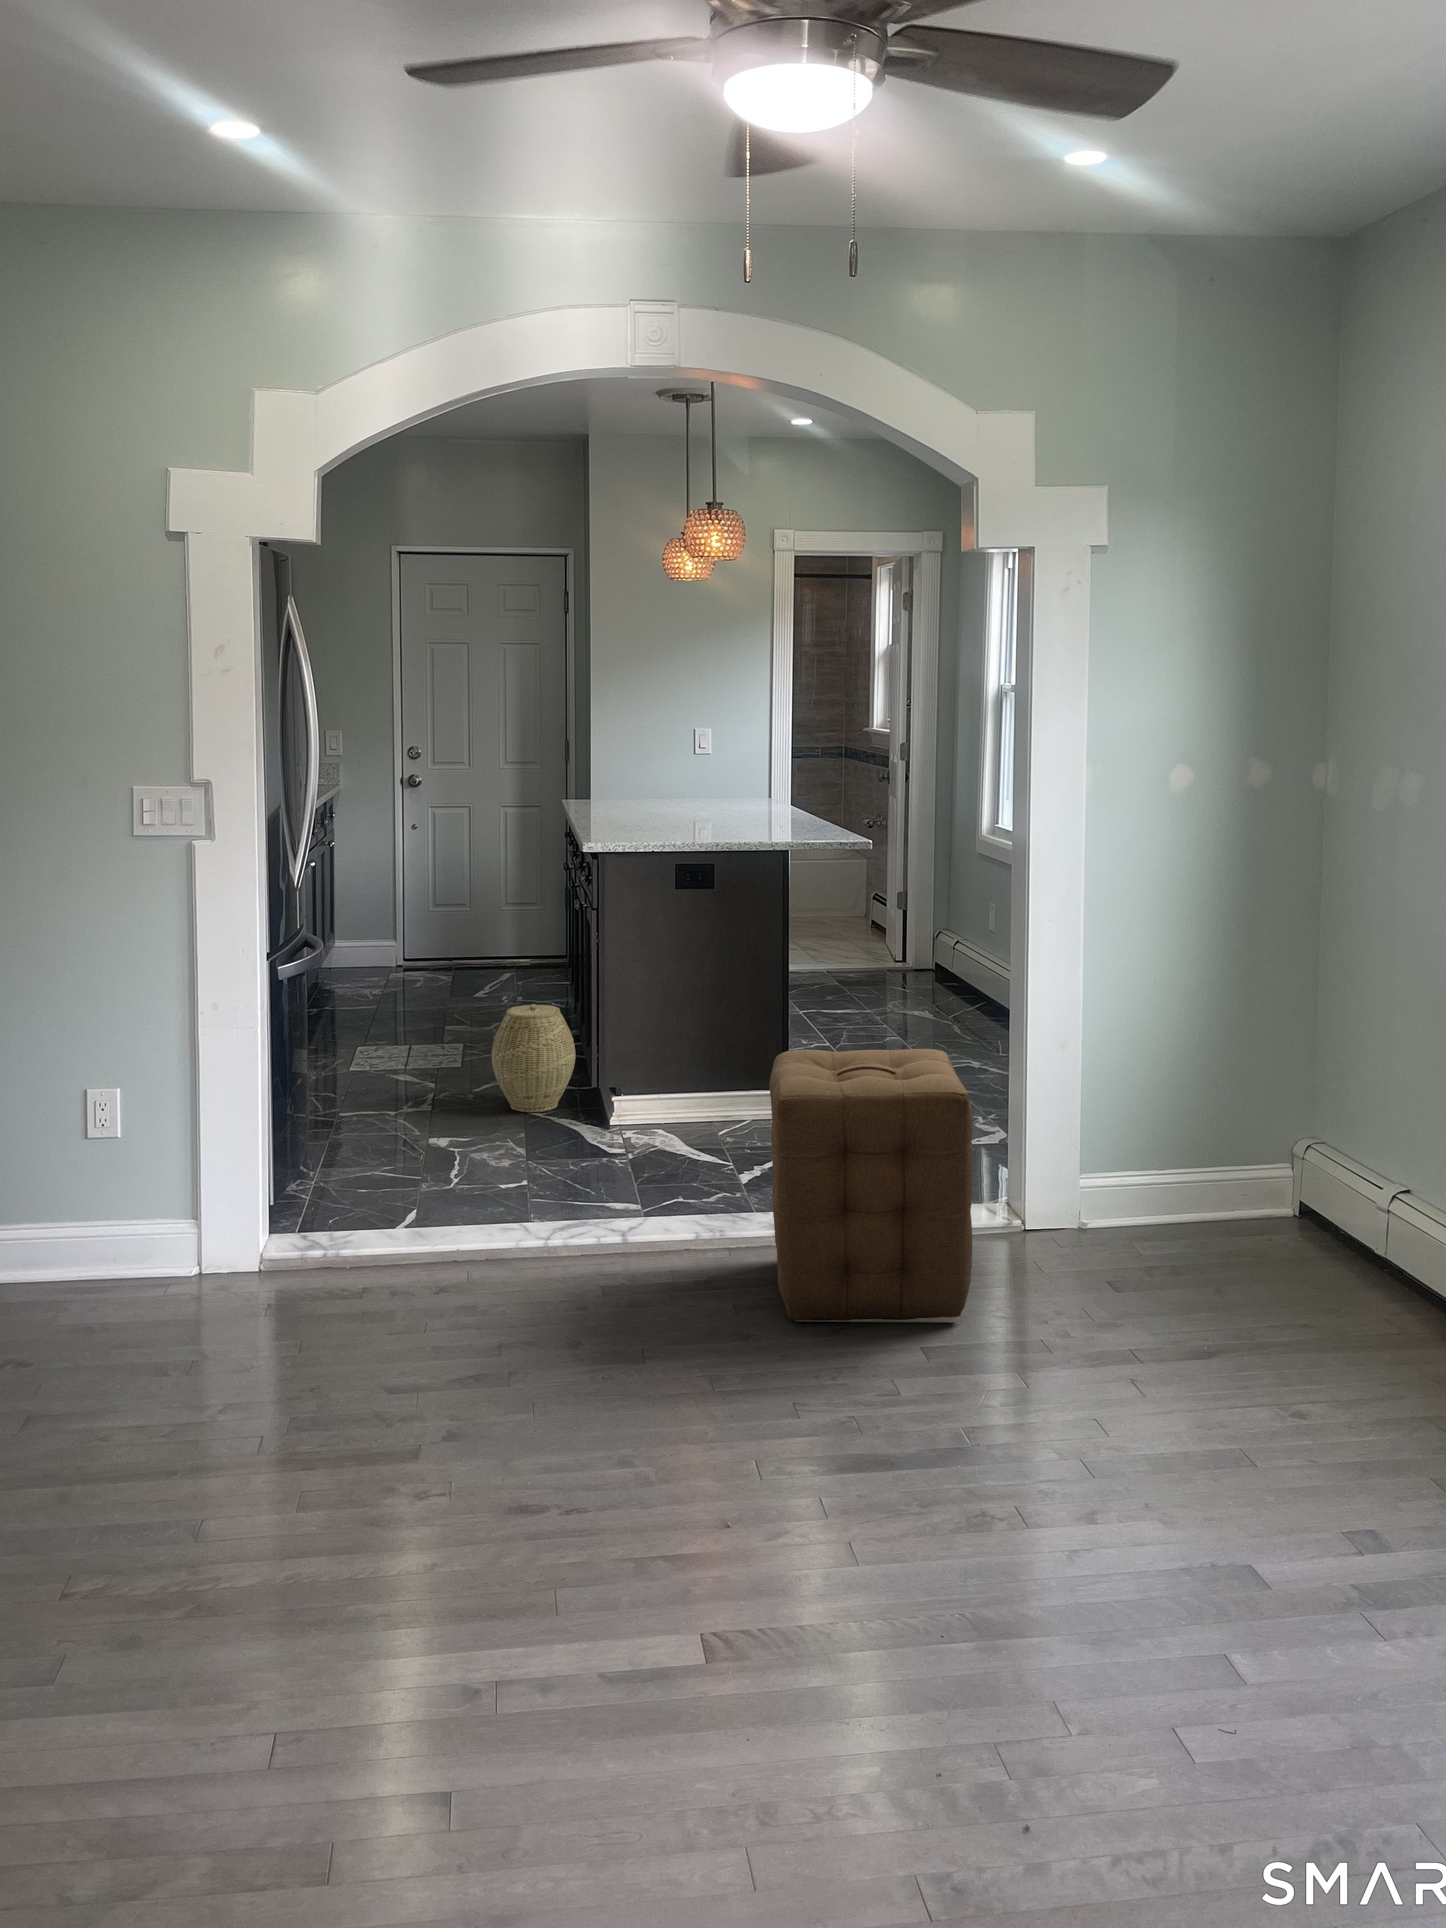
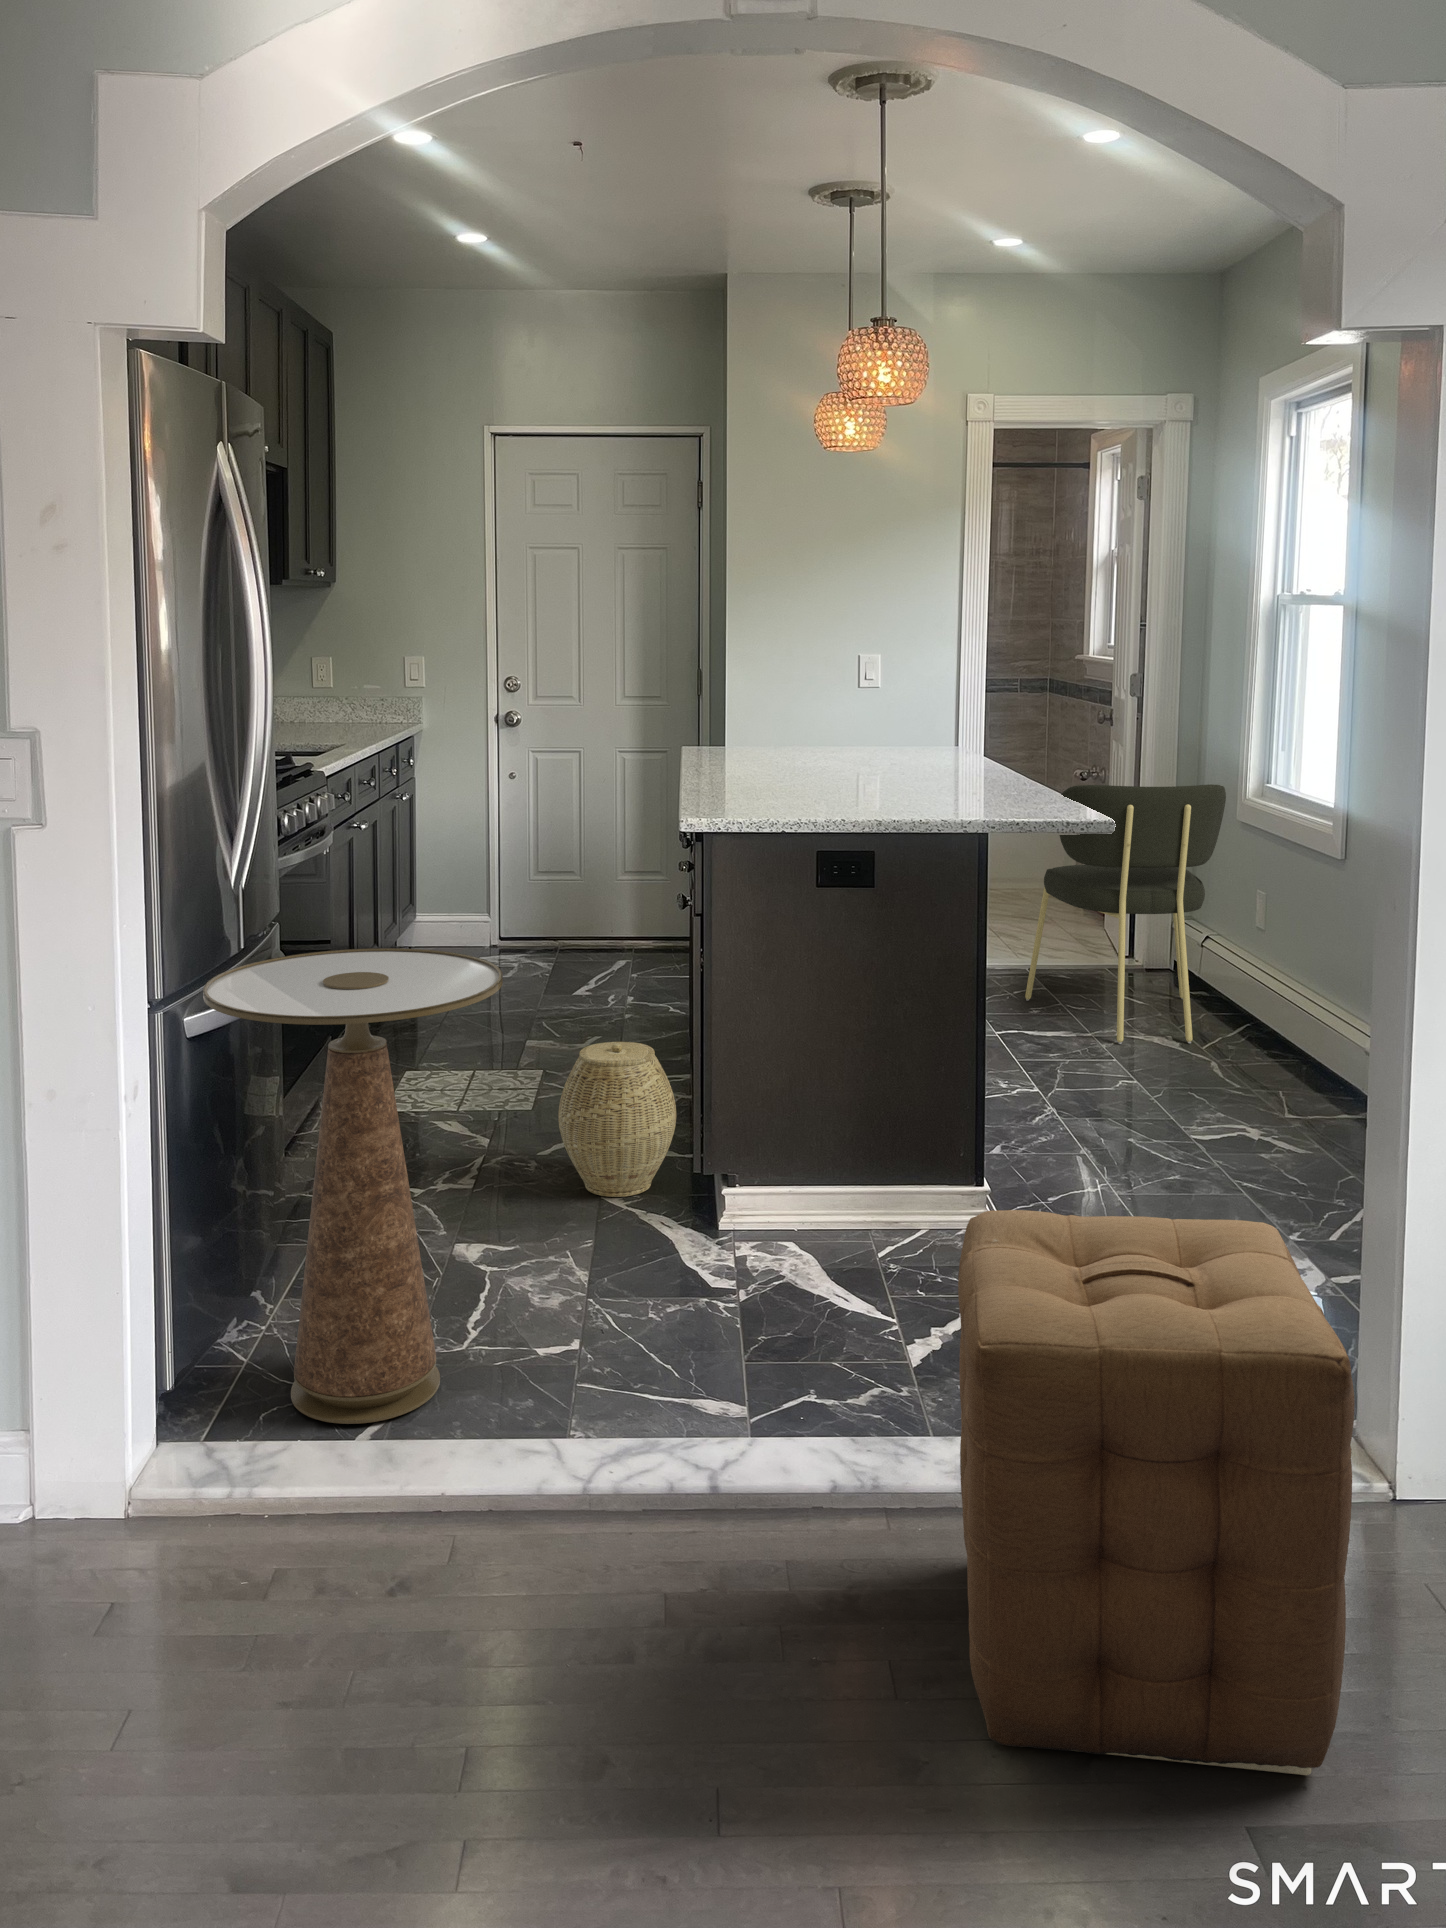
dining chair: none [823,824,965,1016] -> present [1025,784,1226,1044]
side table: none [291,925,482,1225] -> present [203,948,503,1424]

